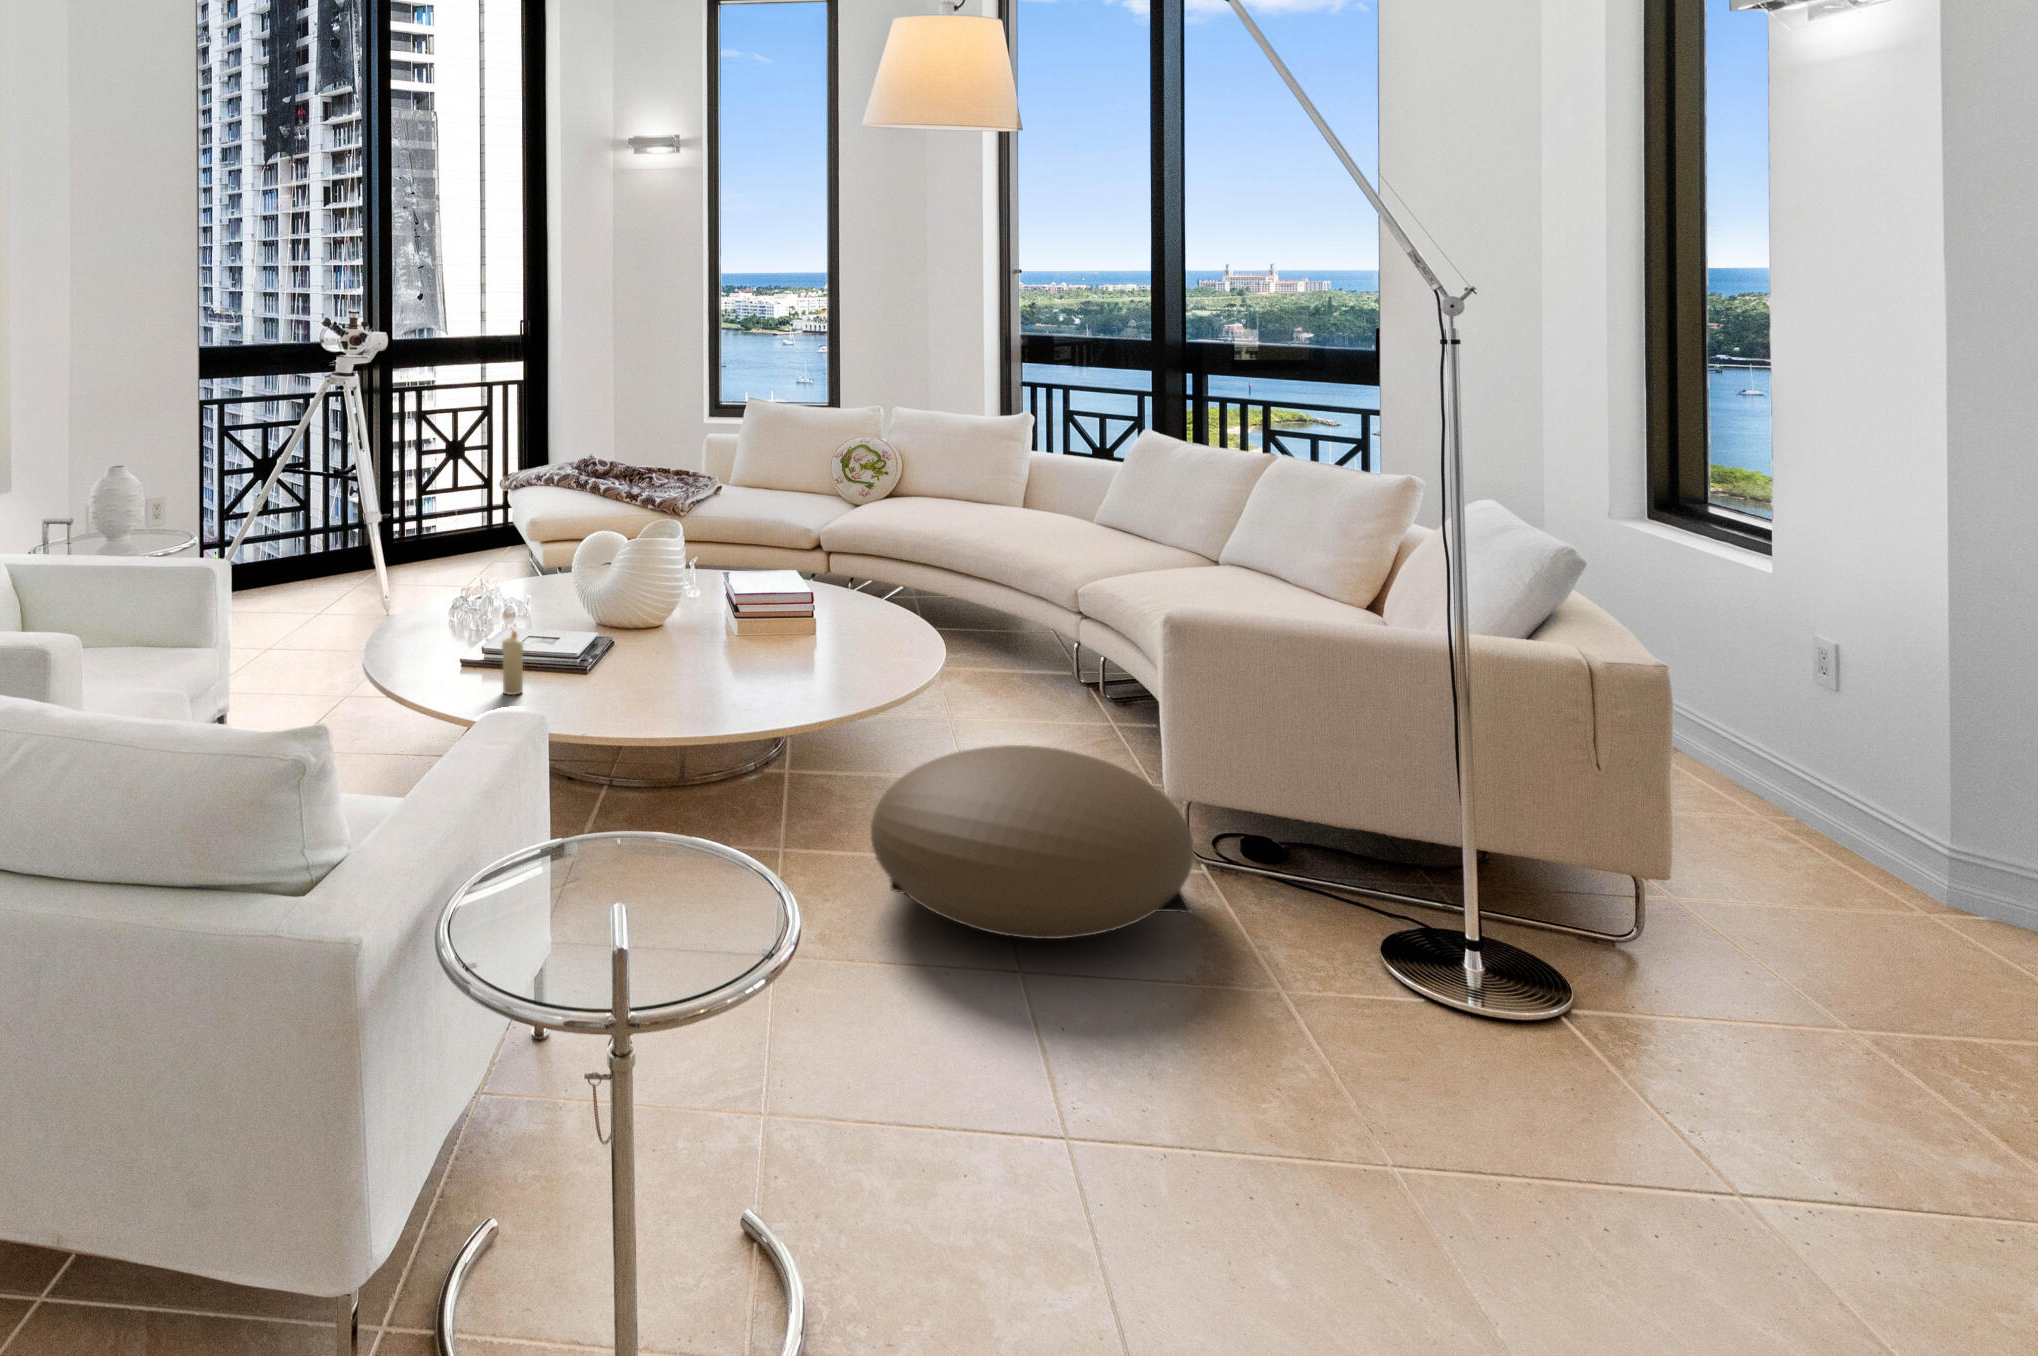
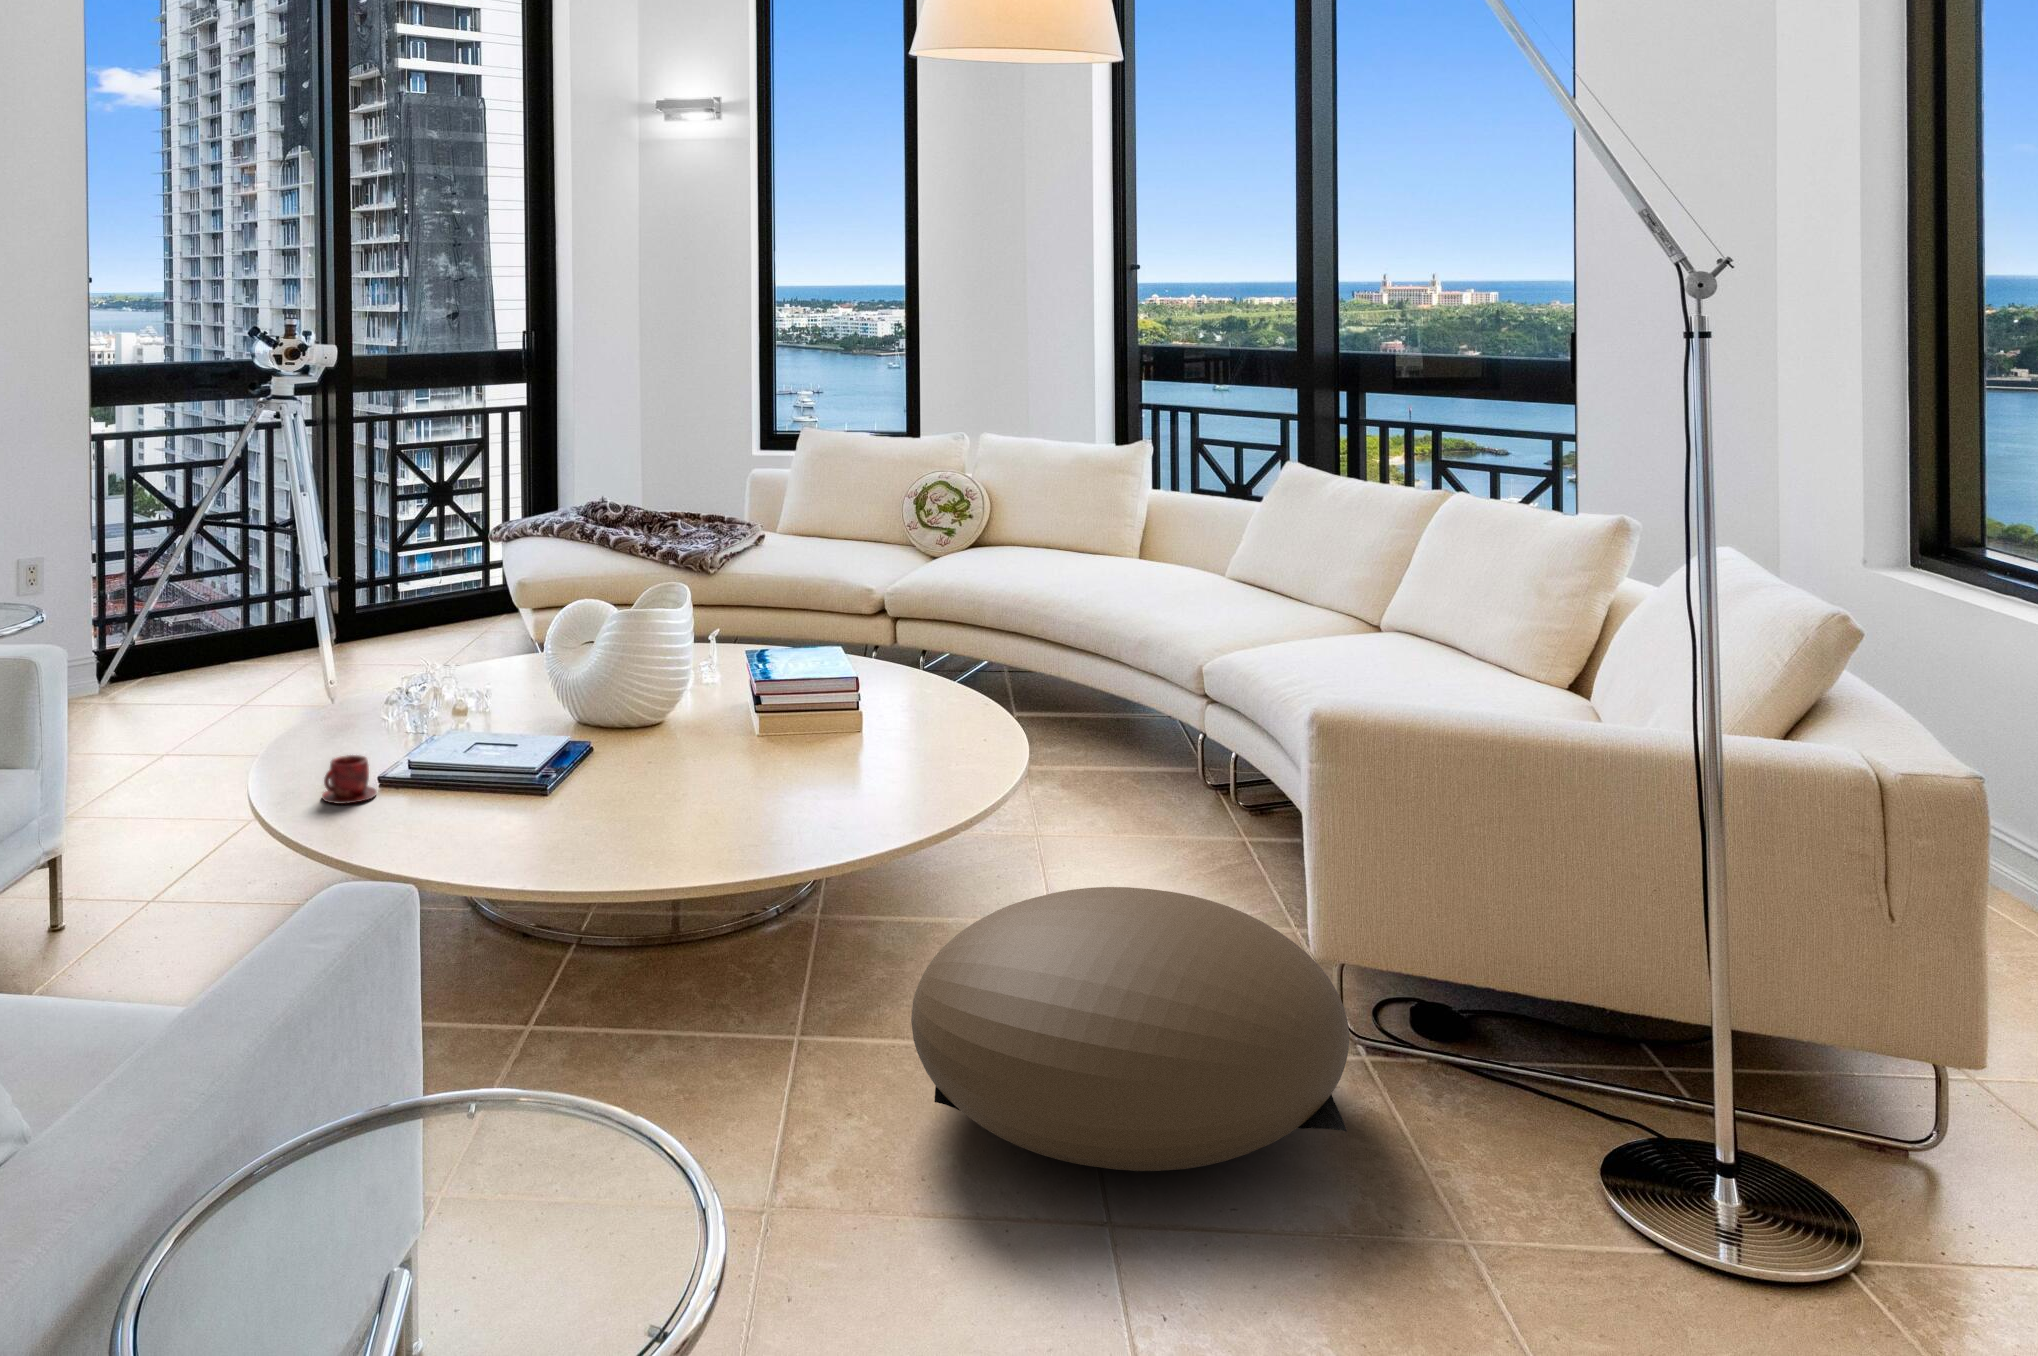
candle: present [502,631,523,695] -> none [422,735,452,826]
teacup: none [424,644,463,679] -> present [322,755,377,804]

